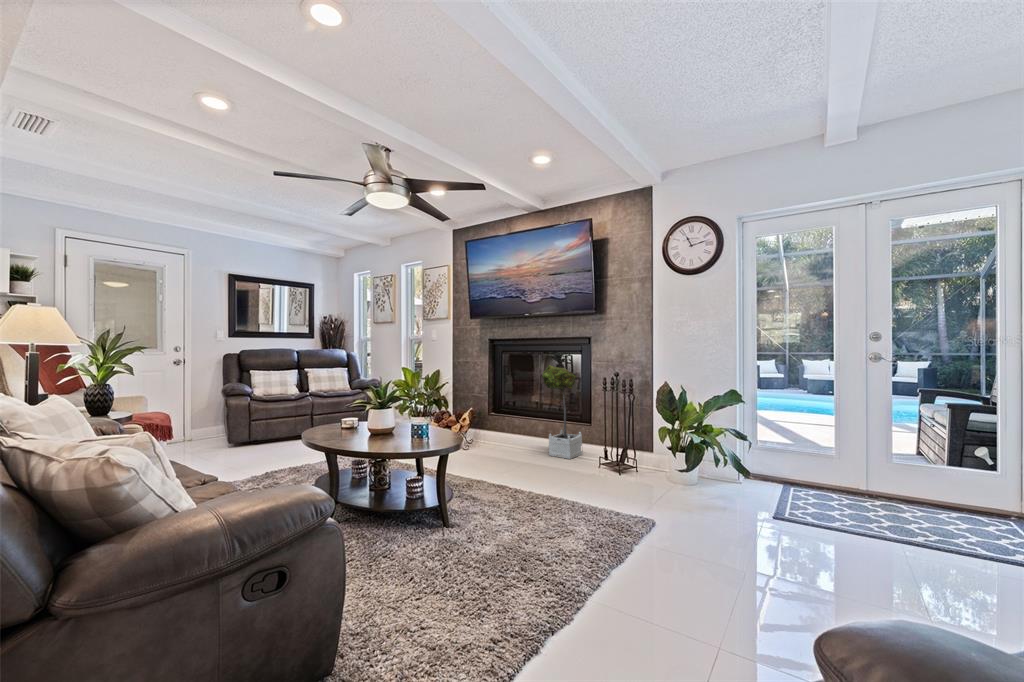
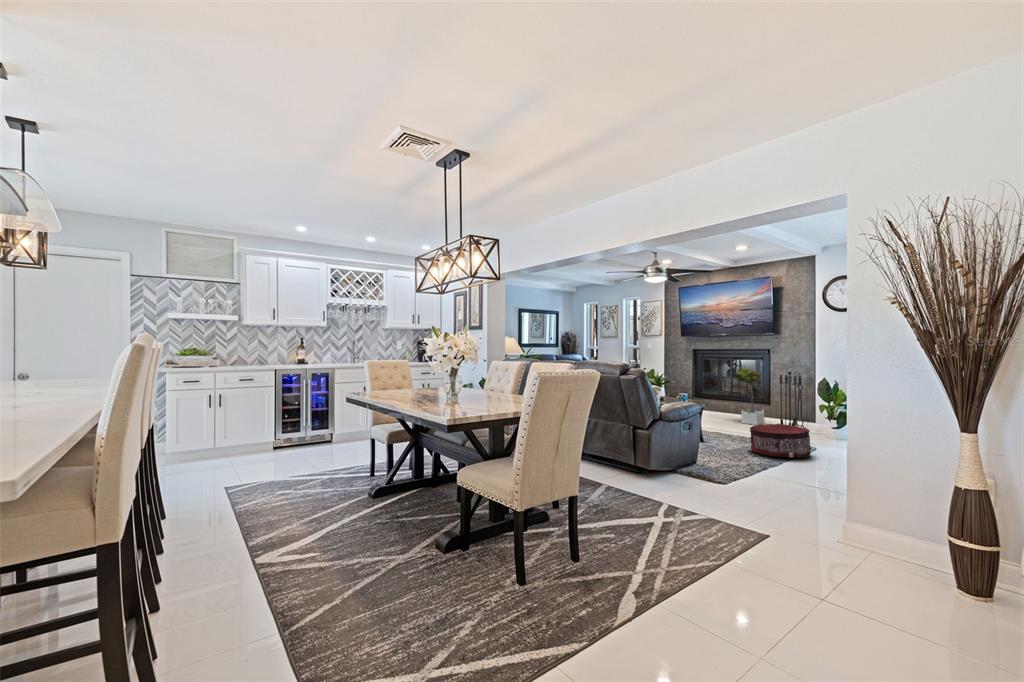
pouf: none [525,480,644,578] -> present [750,424,811,458]

